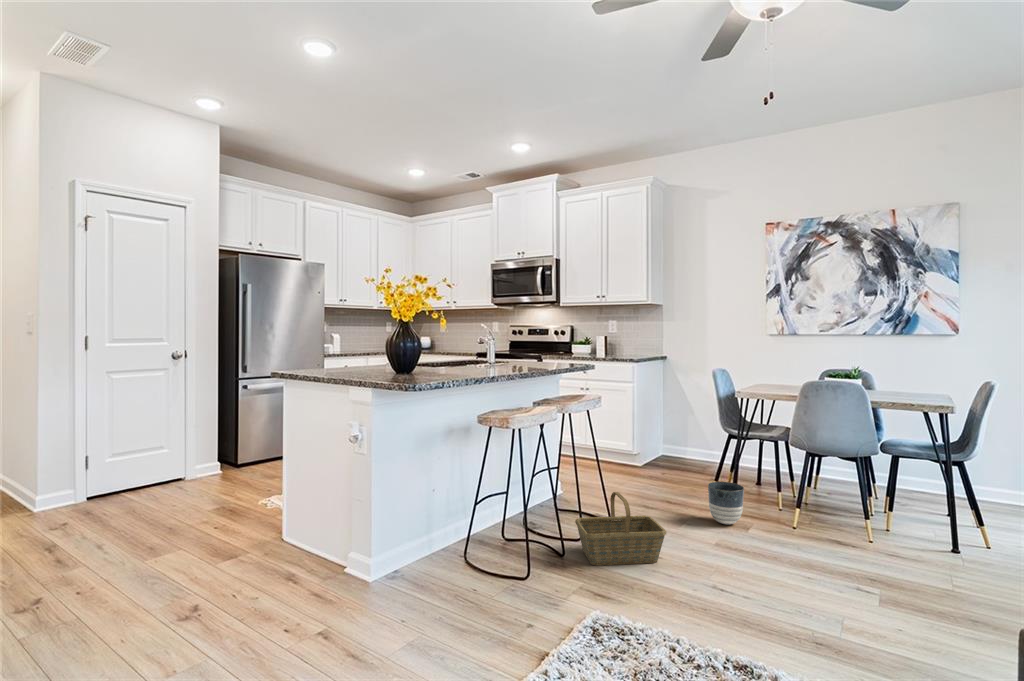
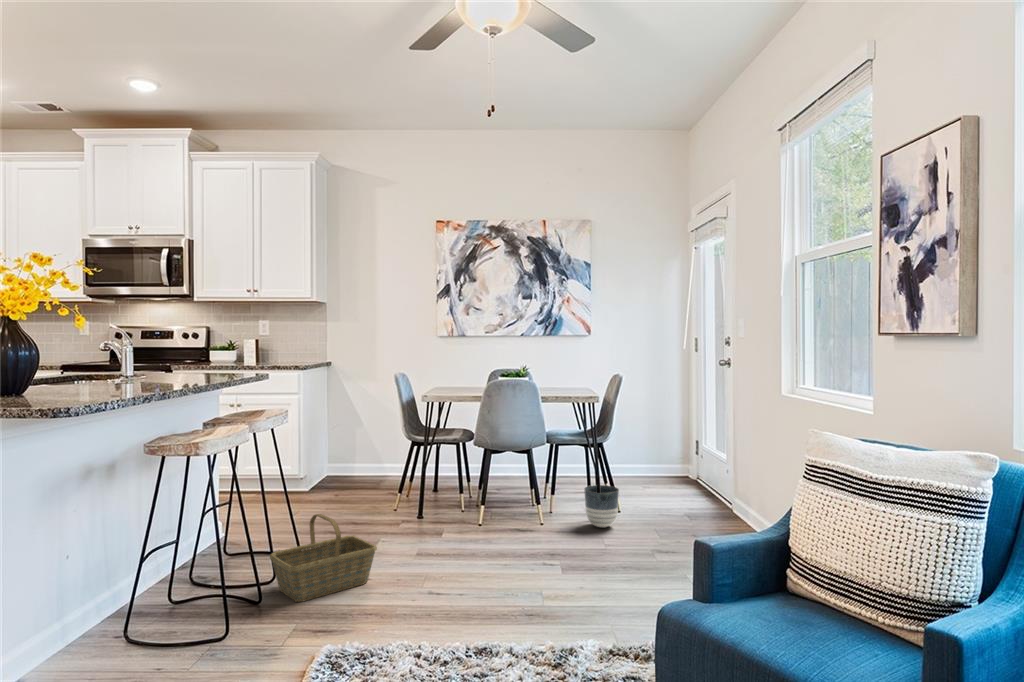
planter: present [708,482,744,524] -> present [584,485,619,528]

